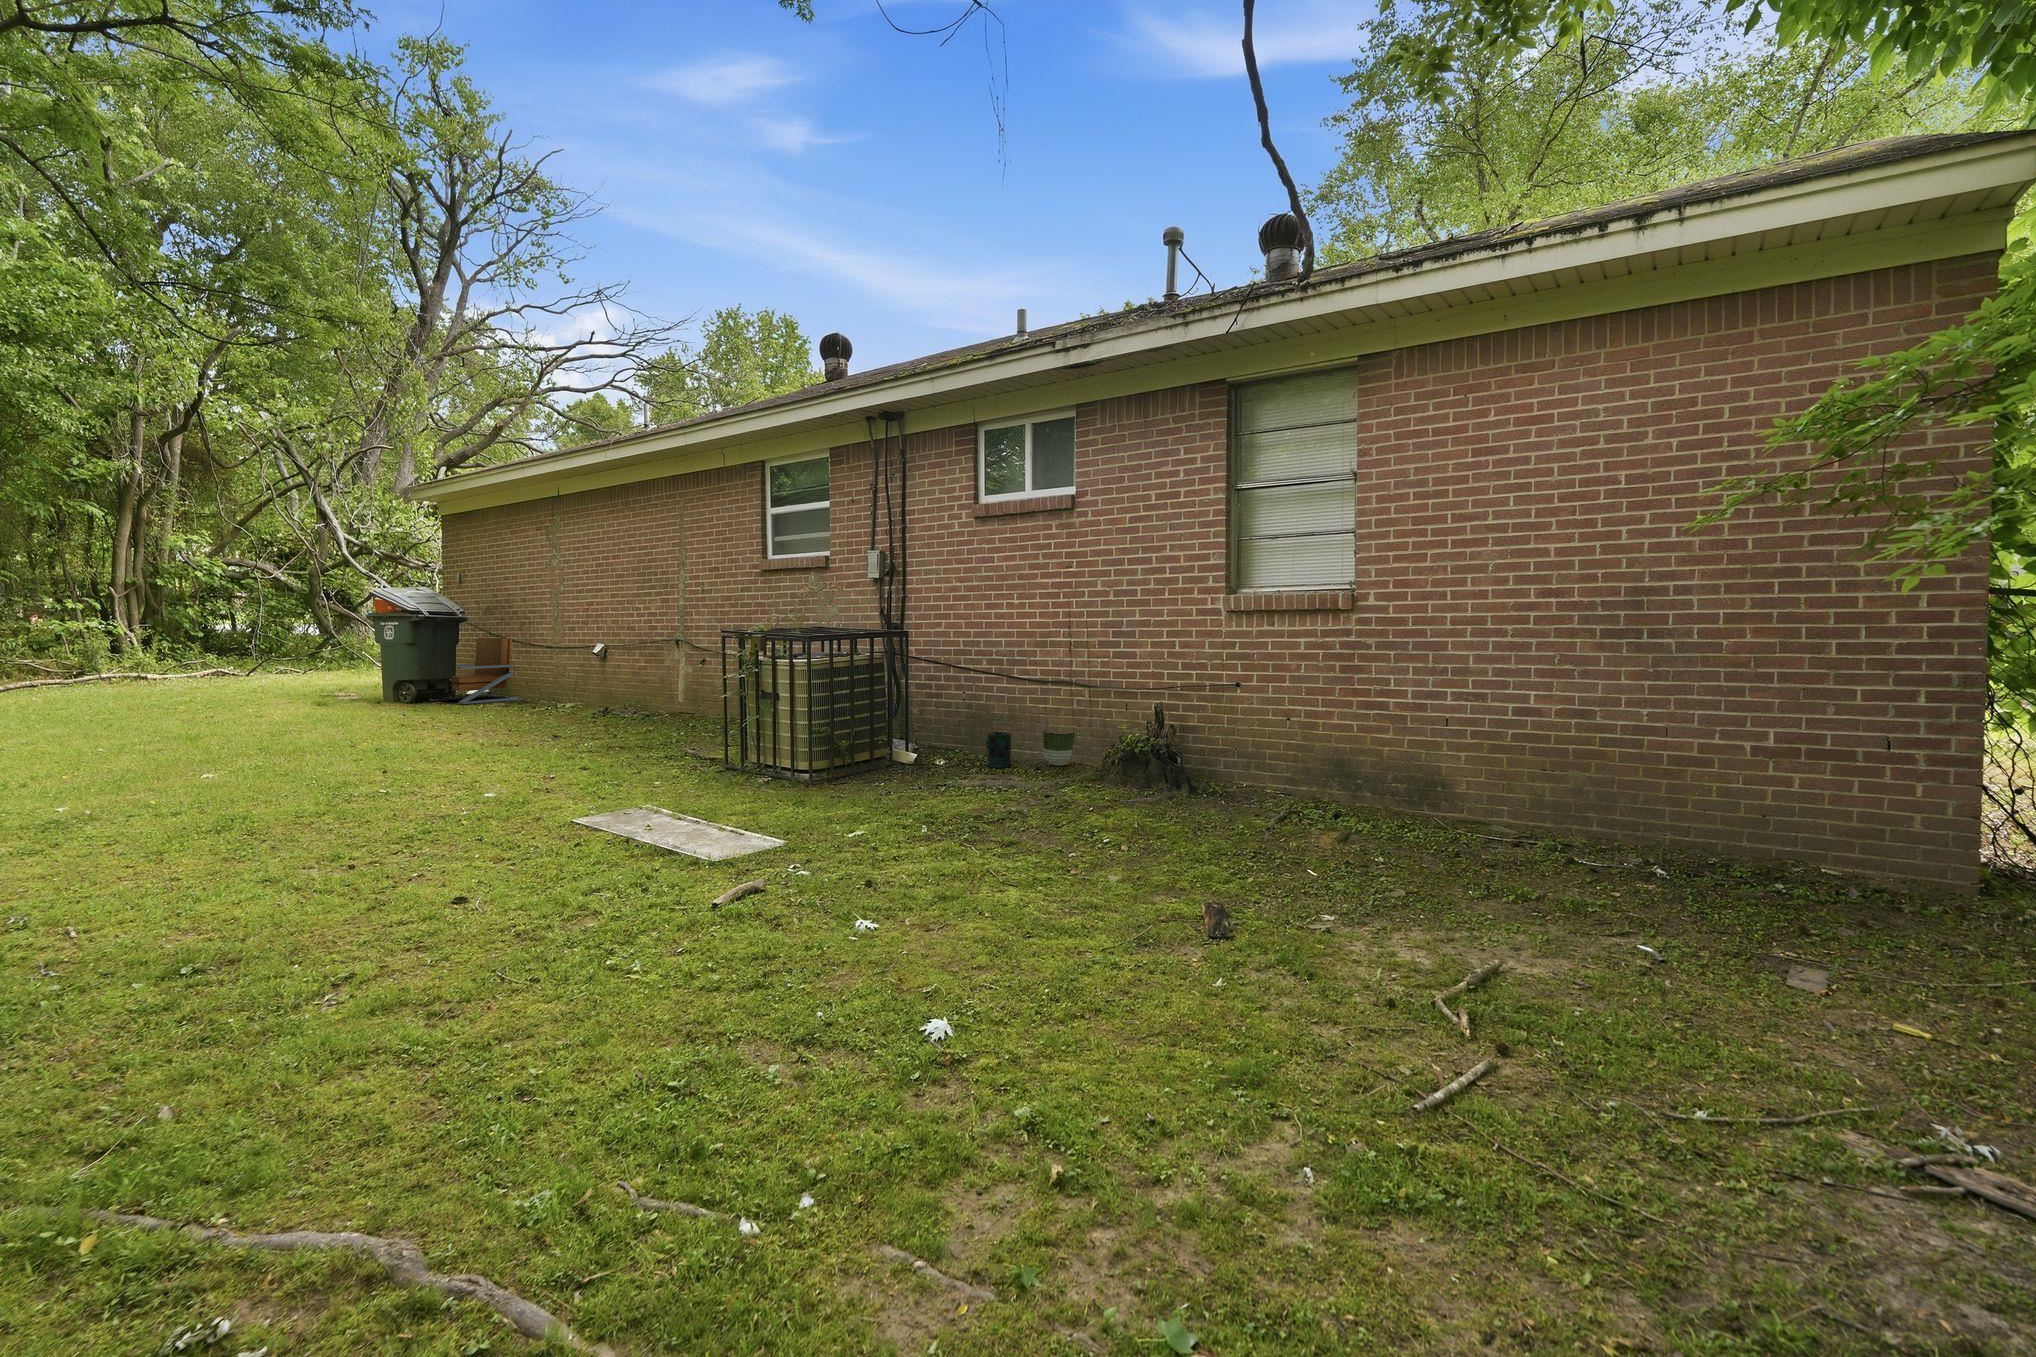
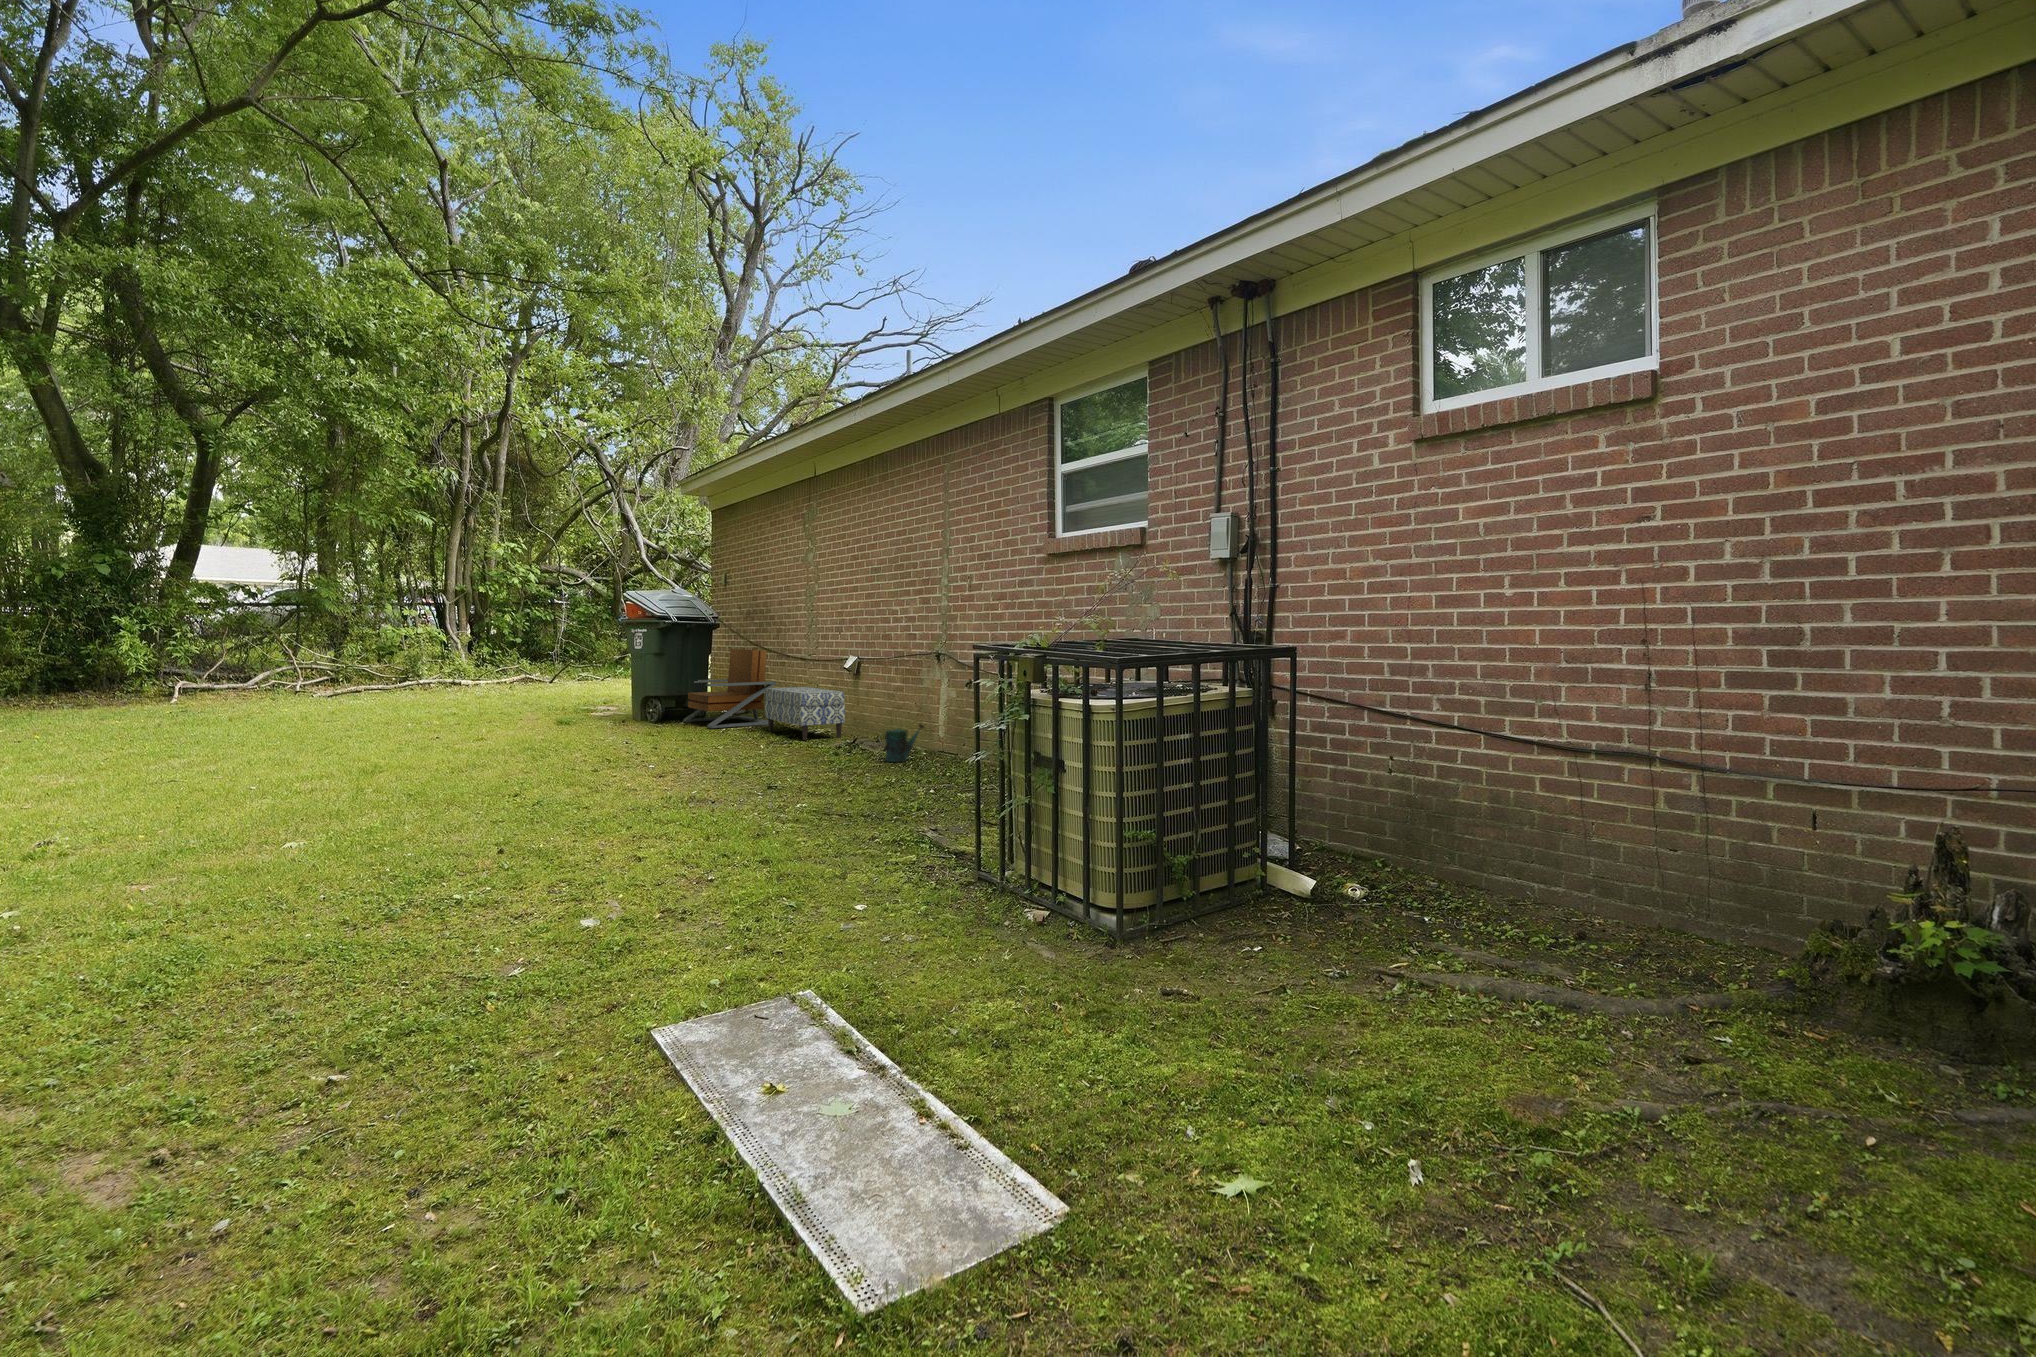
bench: none [518,668,597,709] -> present [765,687,845,740]
planter: present [1043,730,1075,766] -> none [1579,855,1666,938]
watering can: present [986,732,1012,768] -> present [880,724,924,762]

